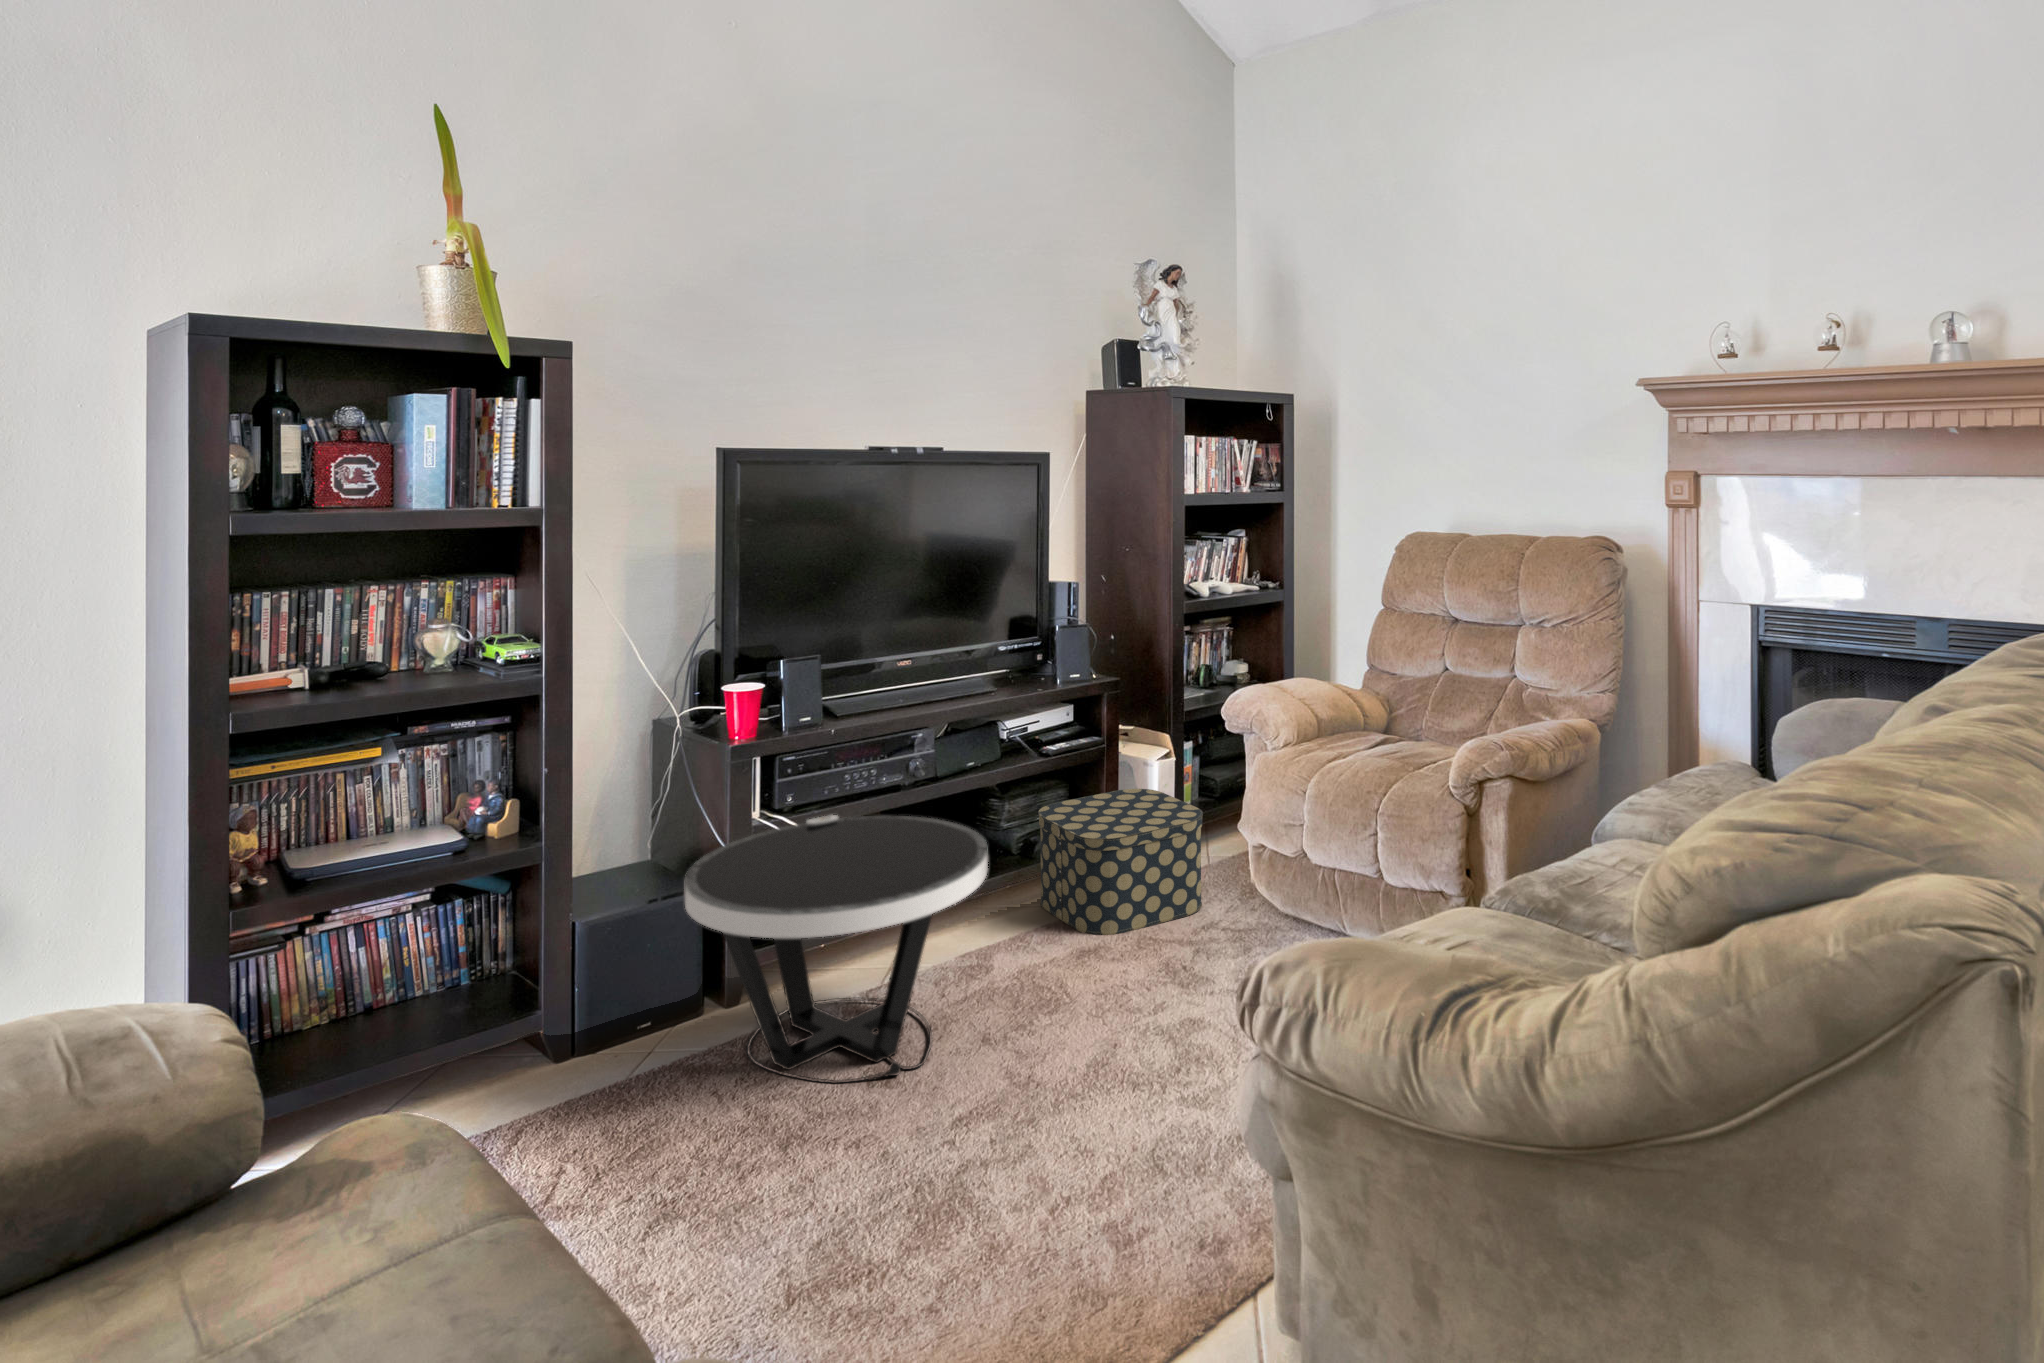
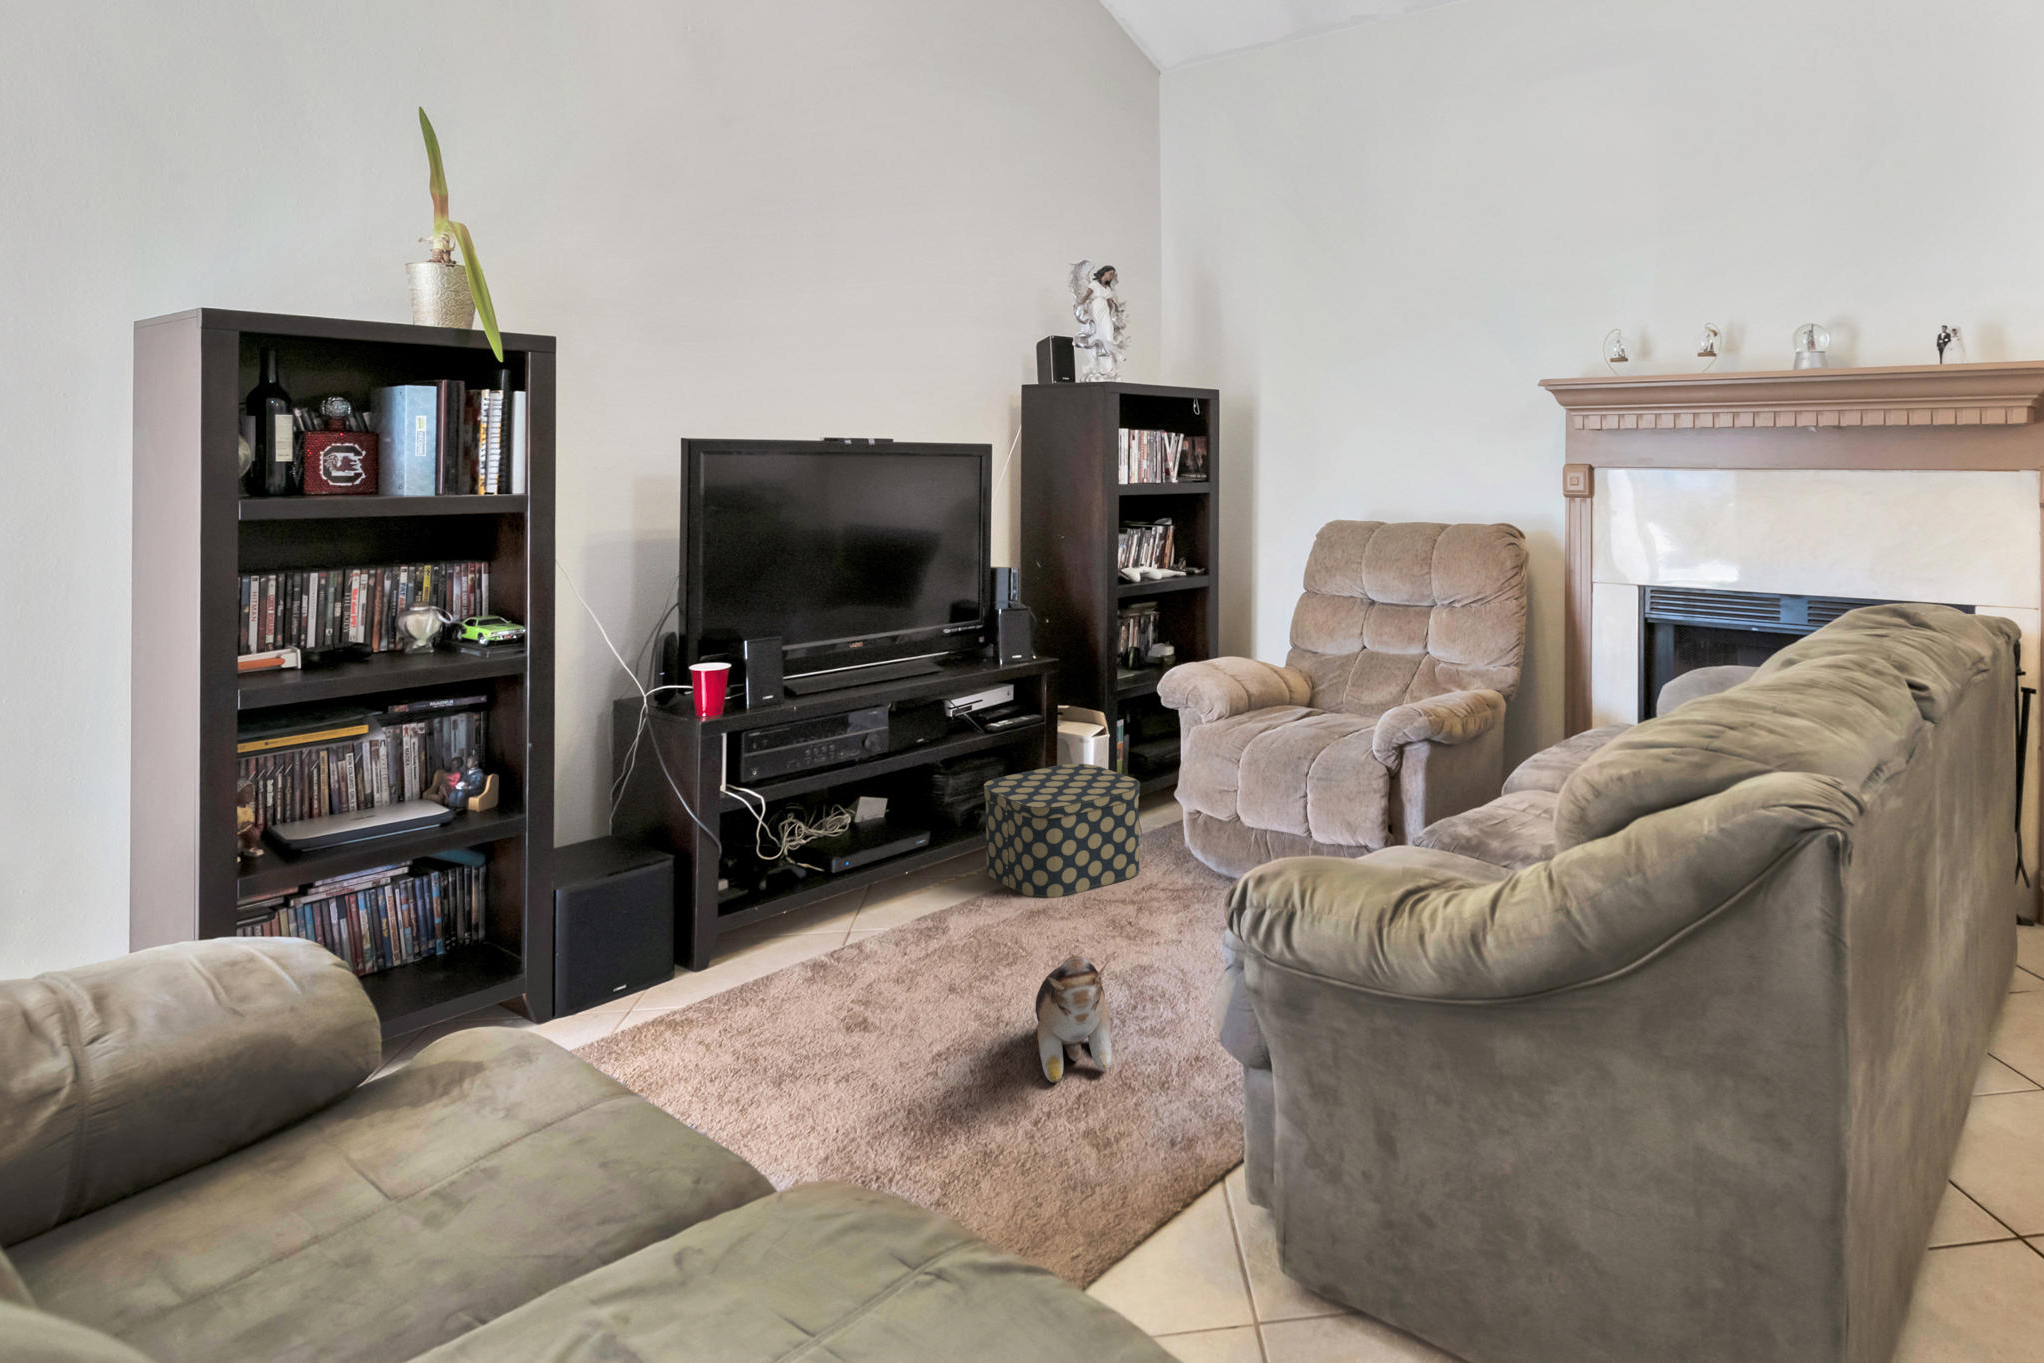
side table: present [685,815,988,1083] -> none [664,786,949,1031]
plush toy: none [1068,1017,1148,1155] -> present [1035,954,1111,1082]

